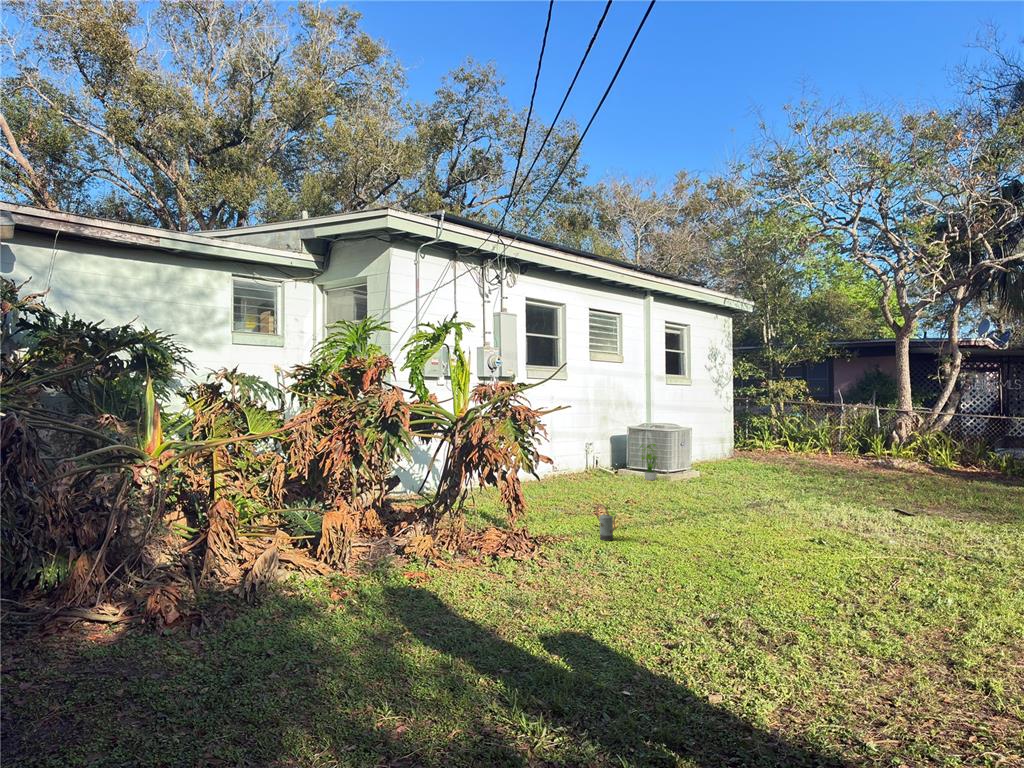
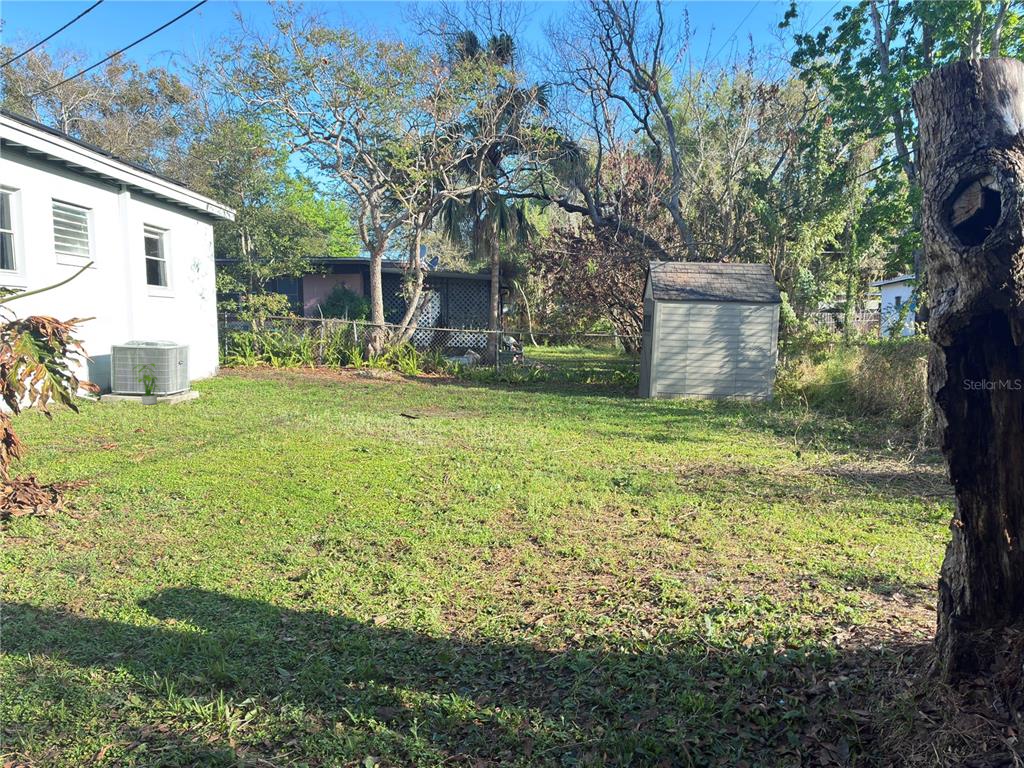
watering can: present [596,505,617,541] -> none [131,434,163,474]

